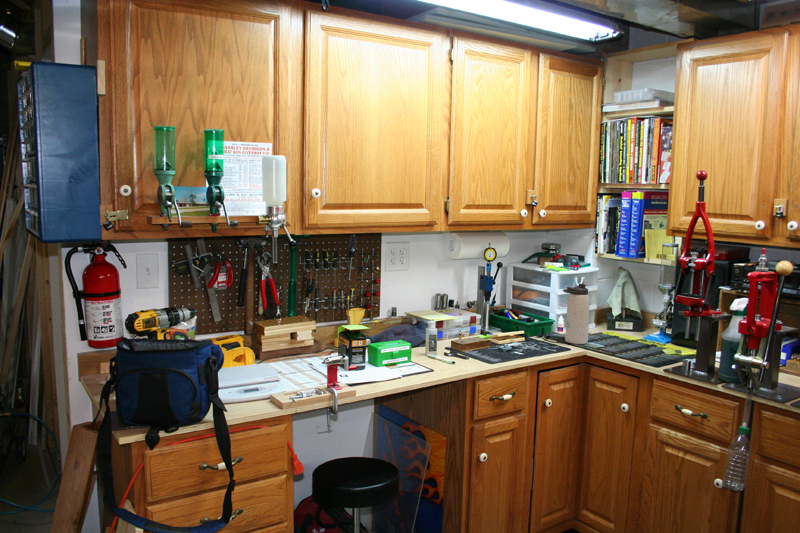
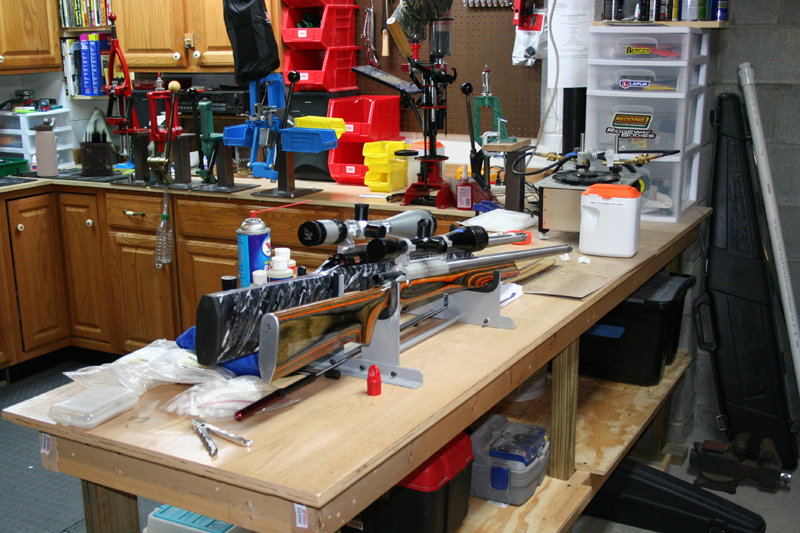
pen holder: none [612,294,654,350] -> present [79,129,114,176]

